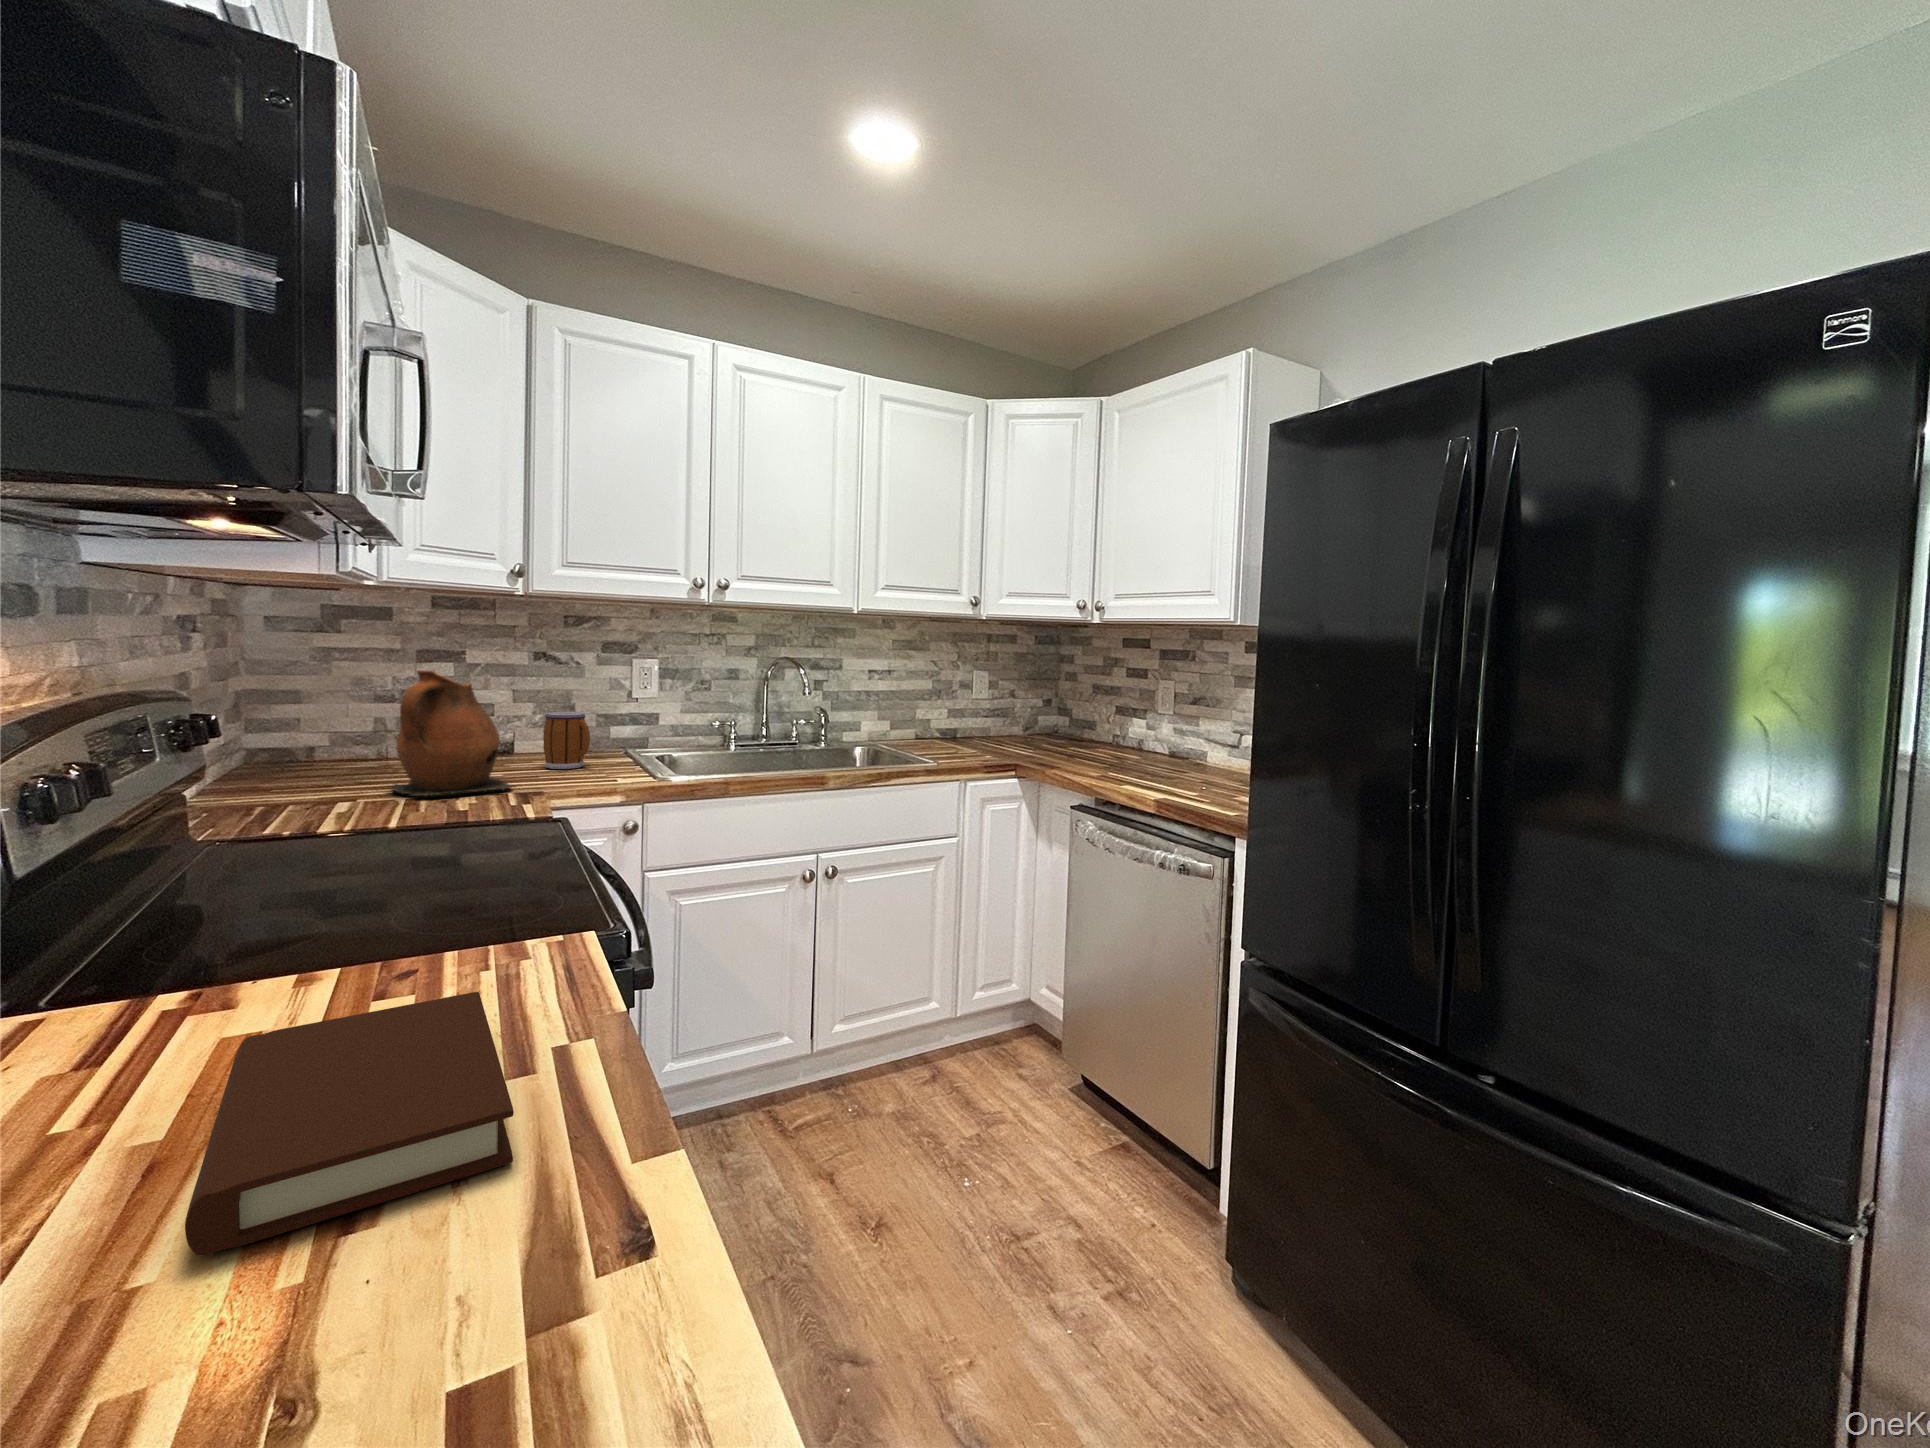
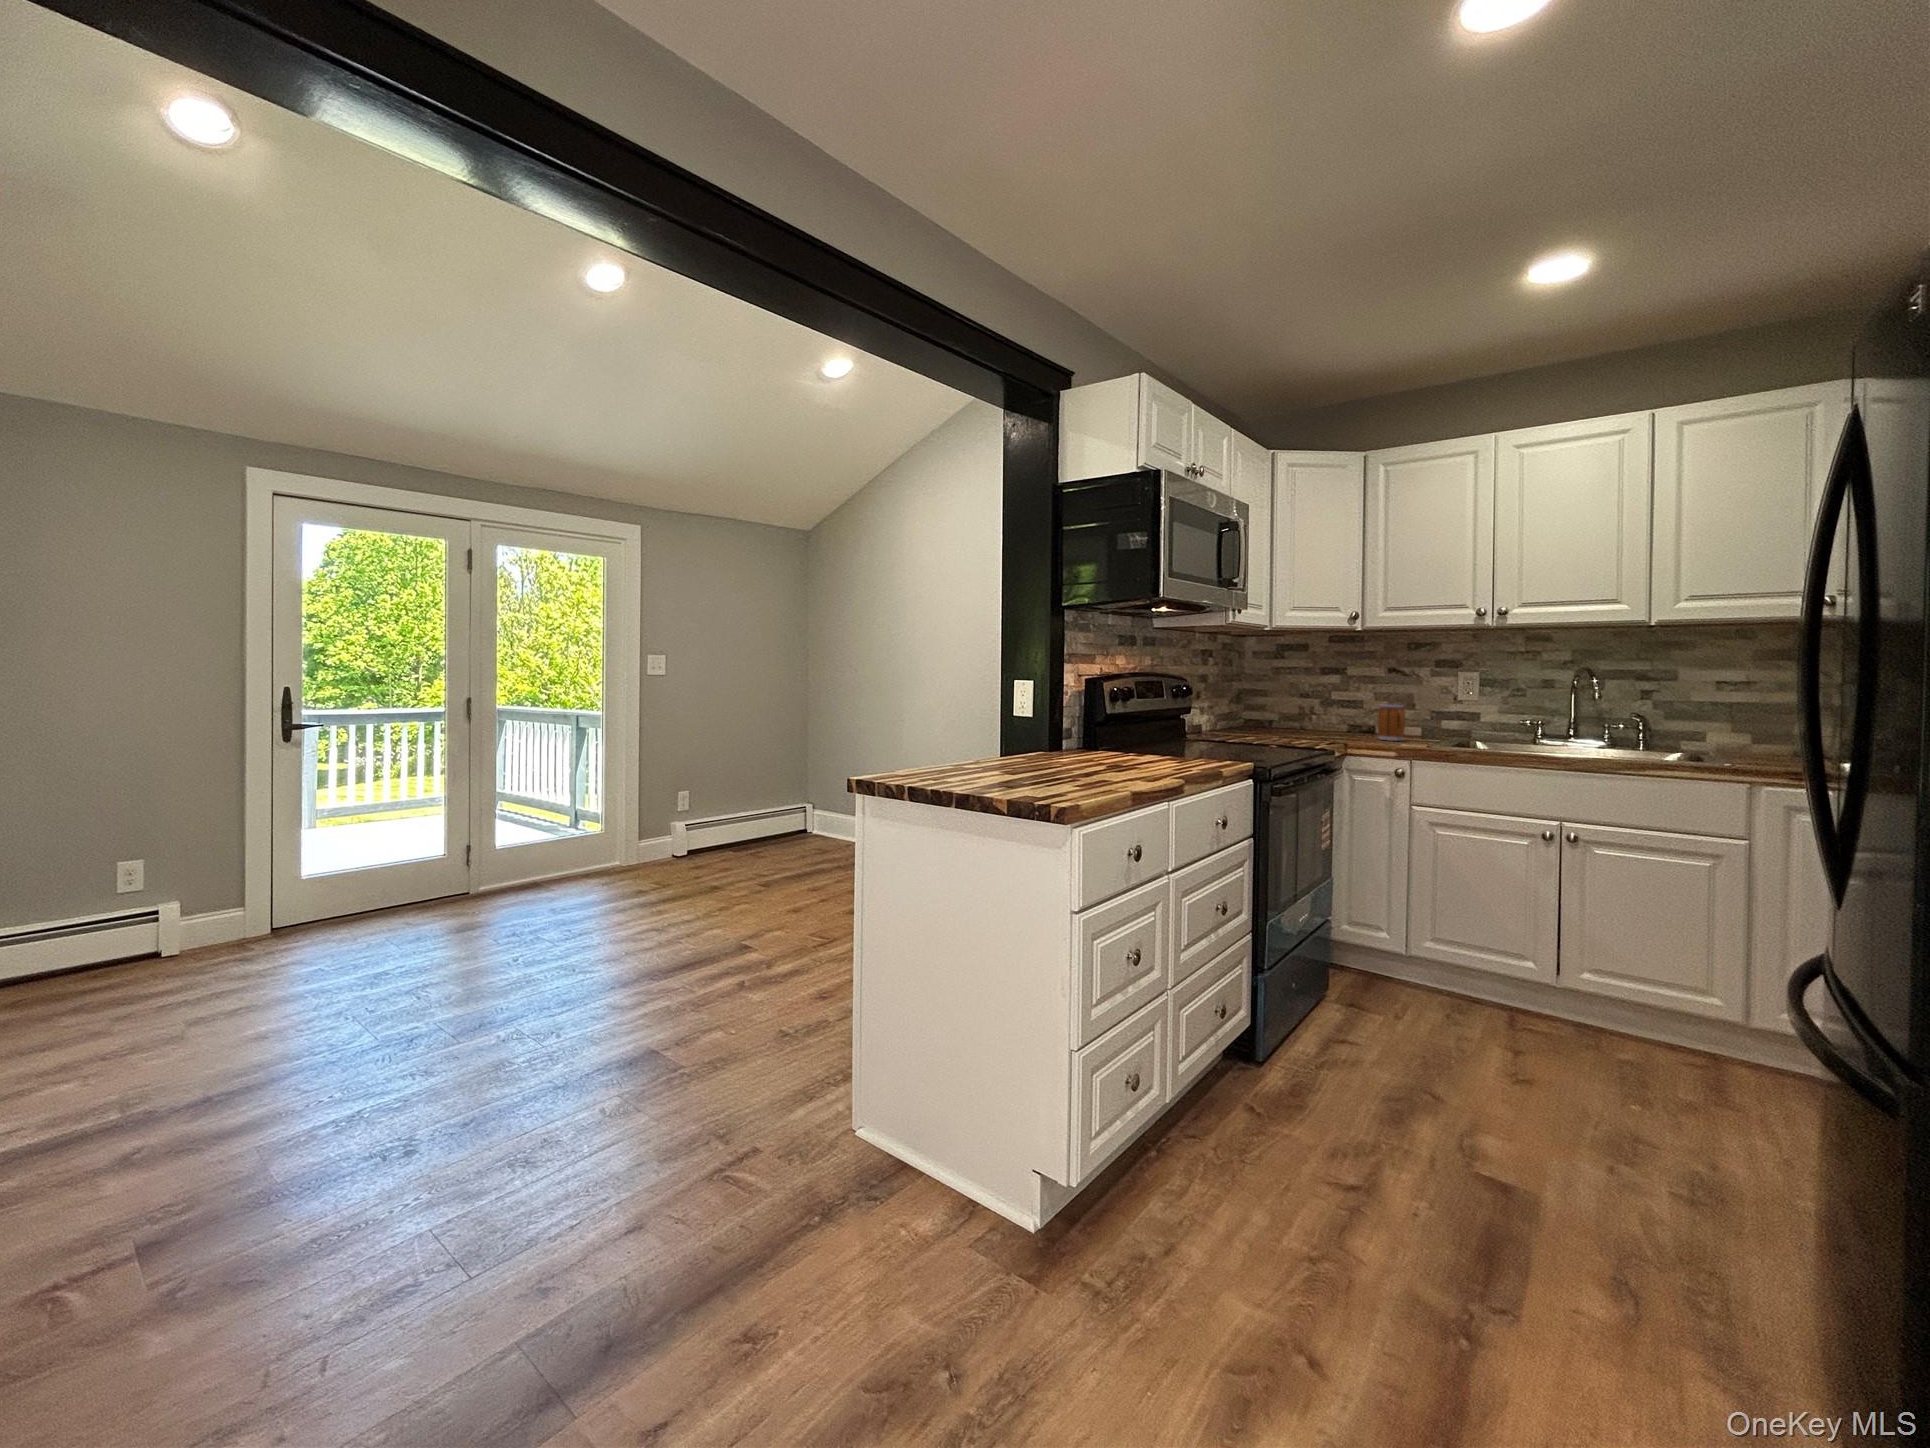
ceramic pitcher: present [391,670,512,796] -> none [1280,674,1338,742]
book: present [185,992,514,1256] -> none [1096,754,1186,780]

